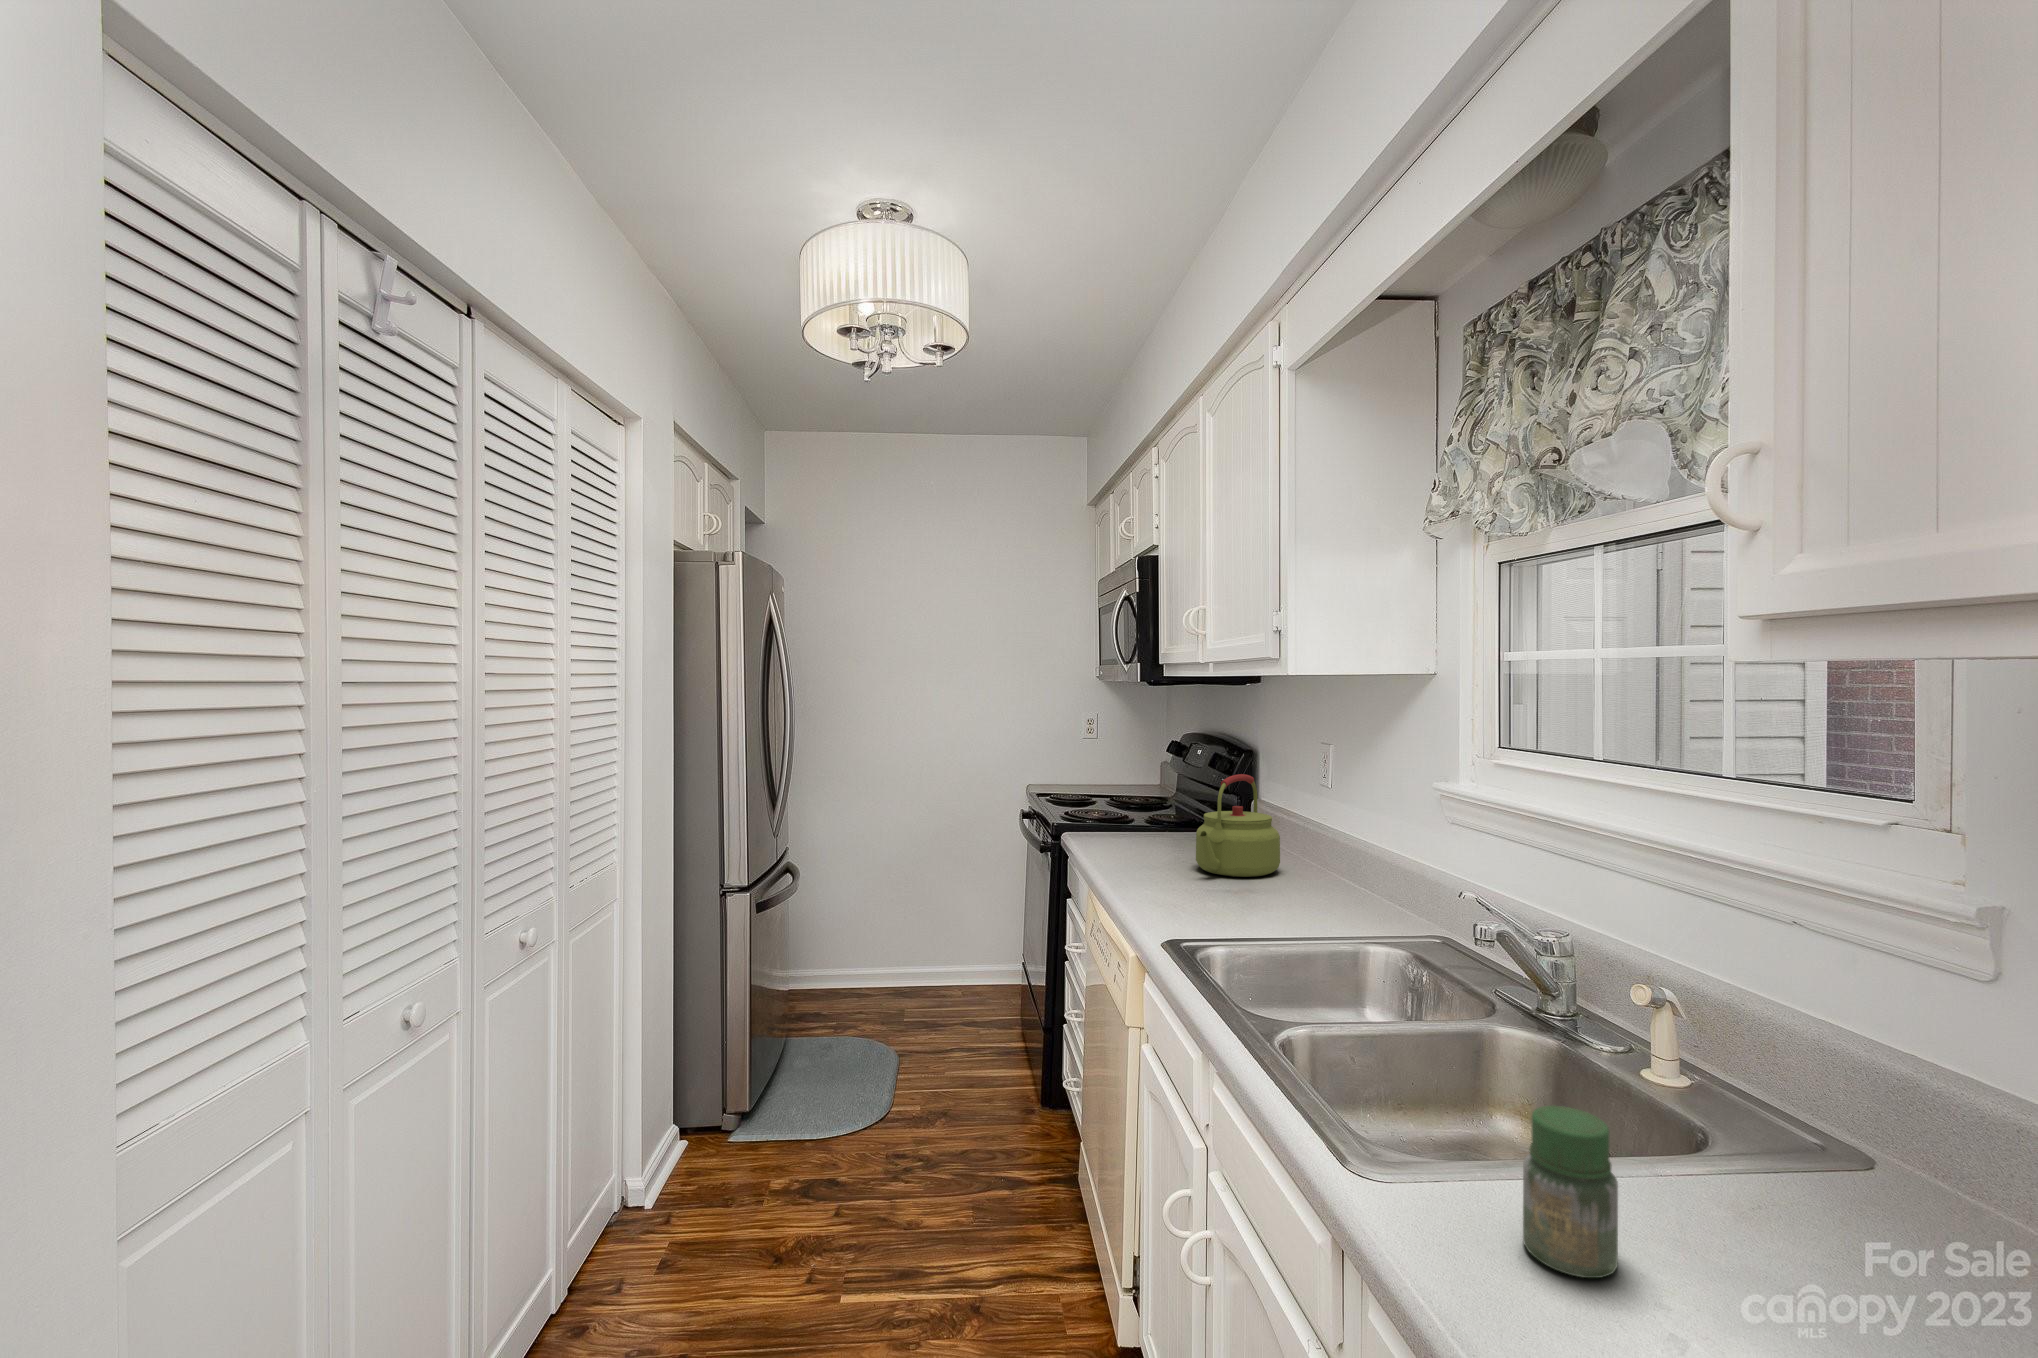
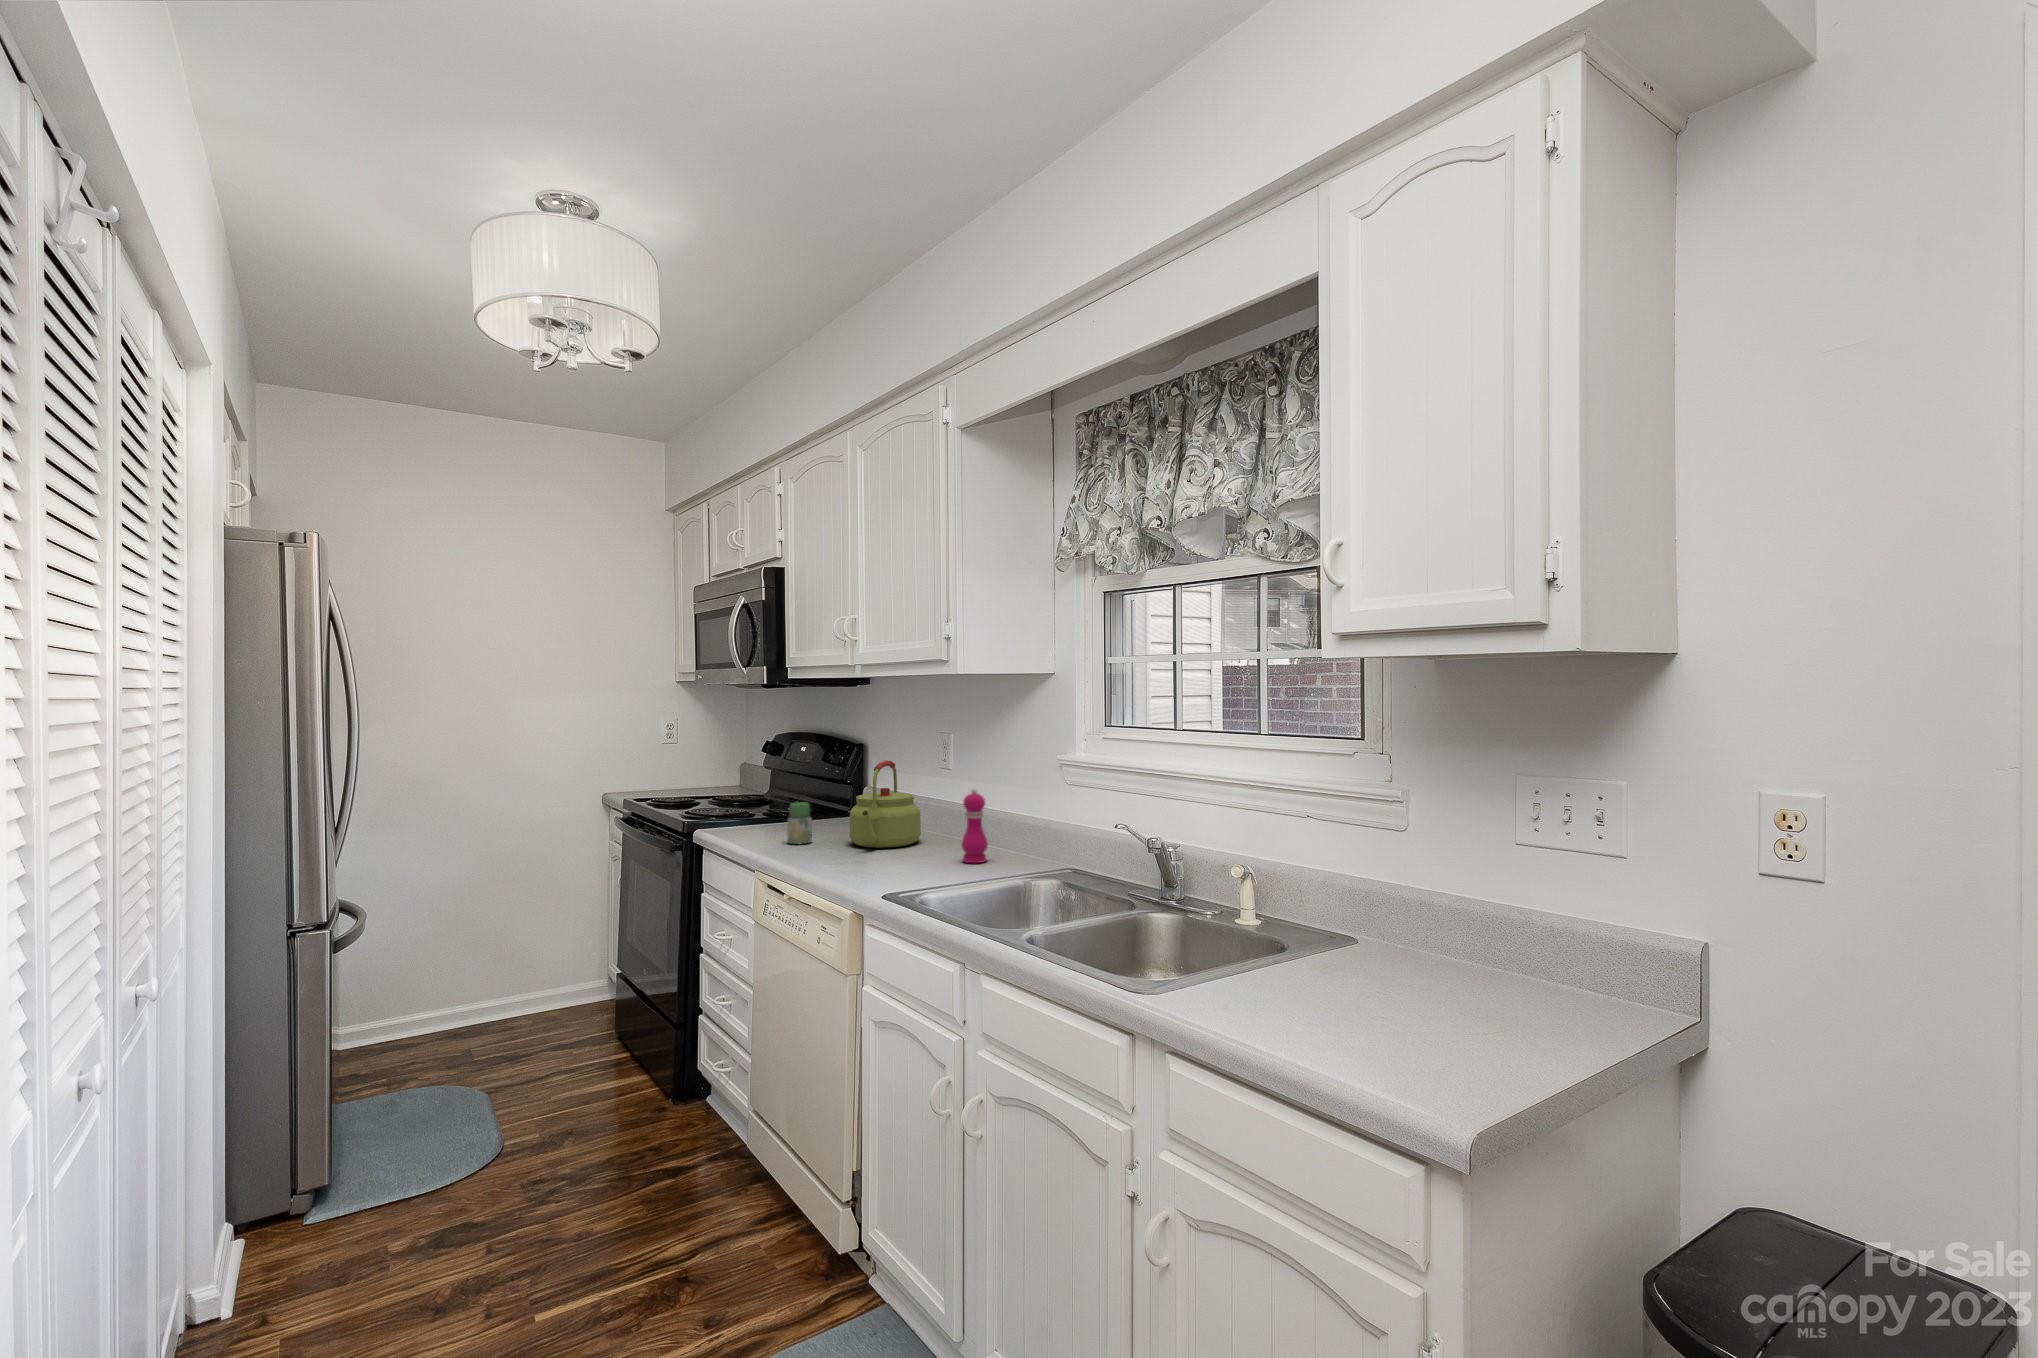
pepper mill: none [1303,817,1338,912] -> present [961,788,988,863]
jar: present [1523,1106,1618,1278] -> present [788,802,812,844]

